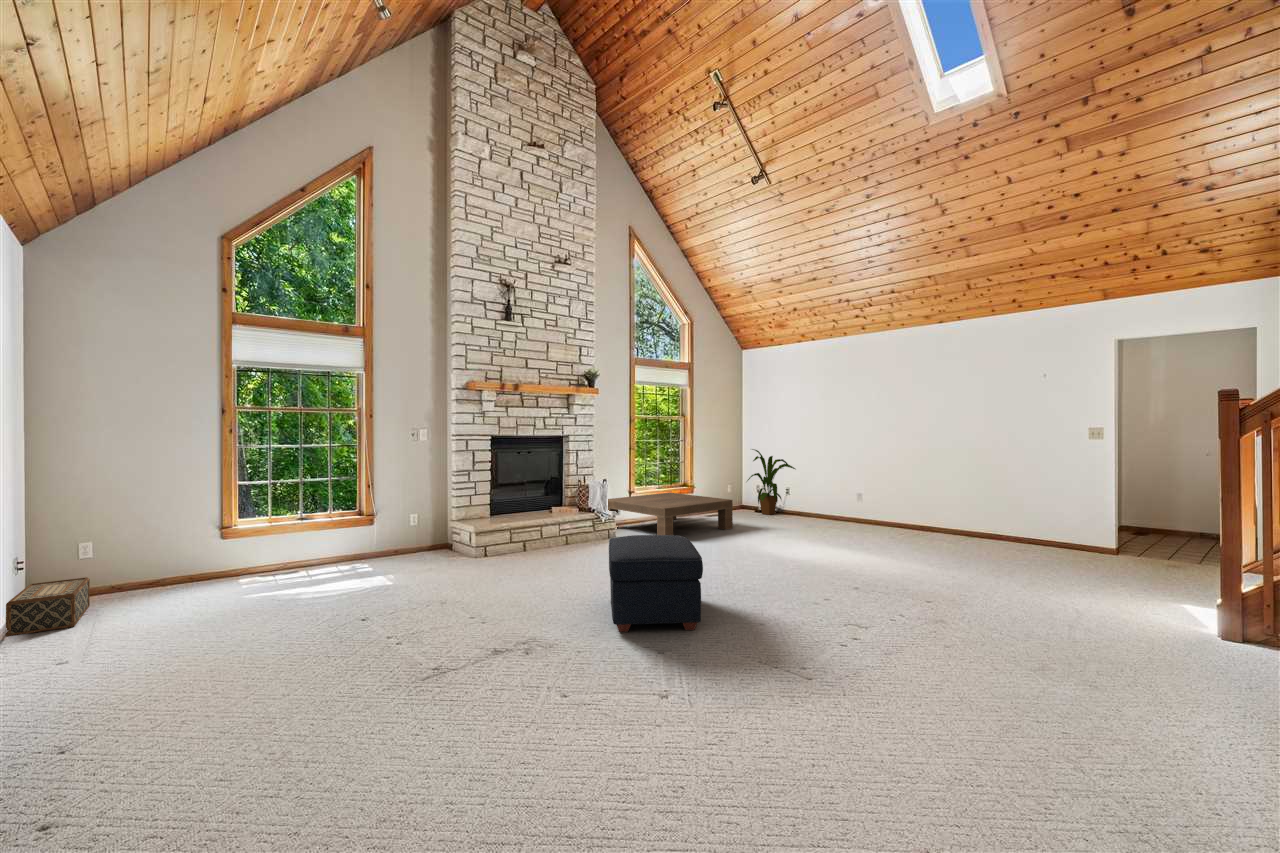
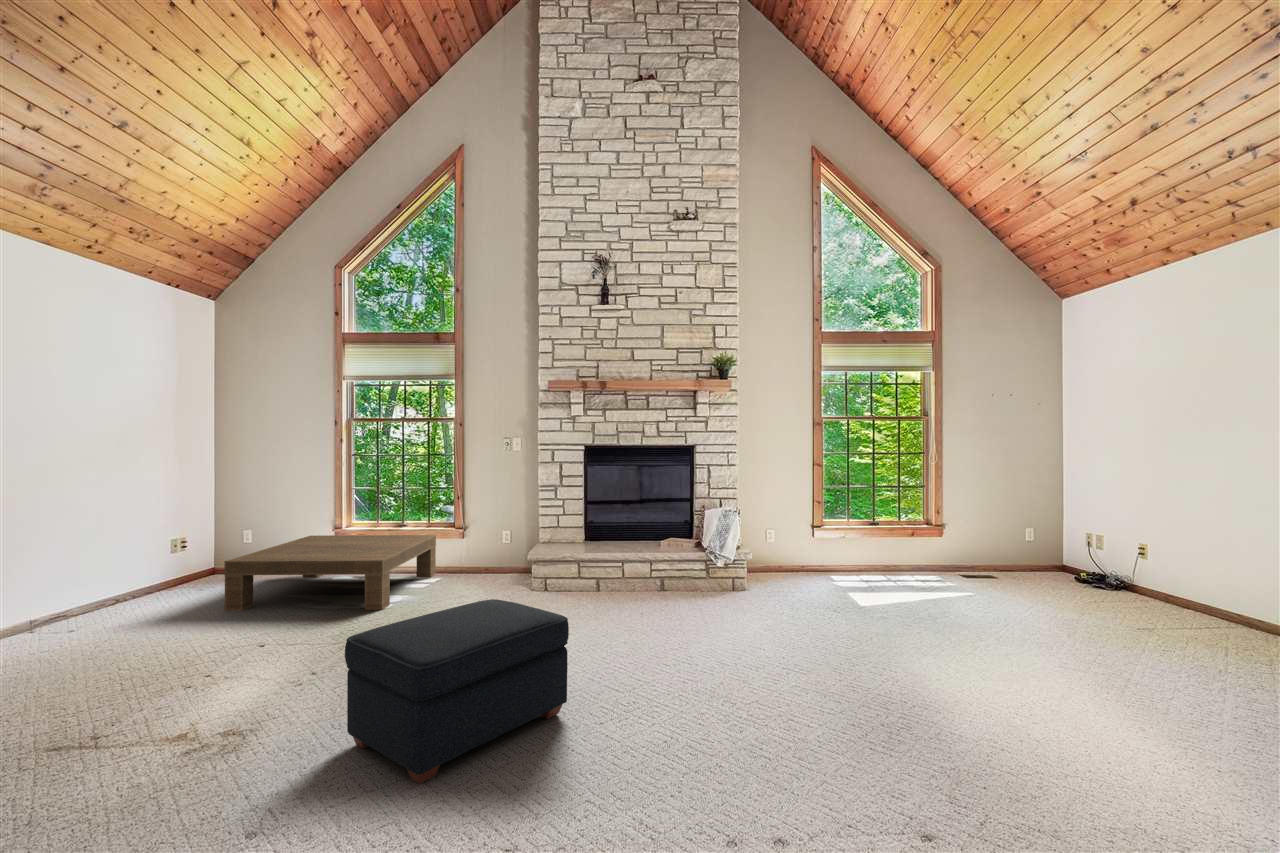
house plant: present [747,449,795,515] -> none [1036,471,1150,596]
coffee table: present [608,493,733,535] -> present [224,535,436,610]
woven basket: present [6,577,90,637] -> none [152,556,234,595]

